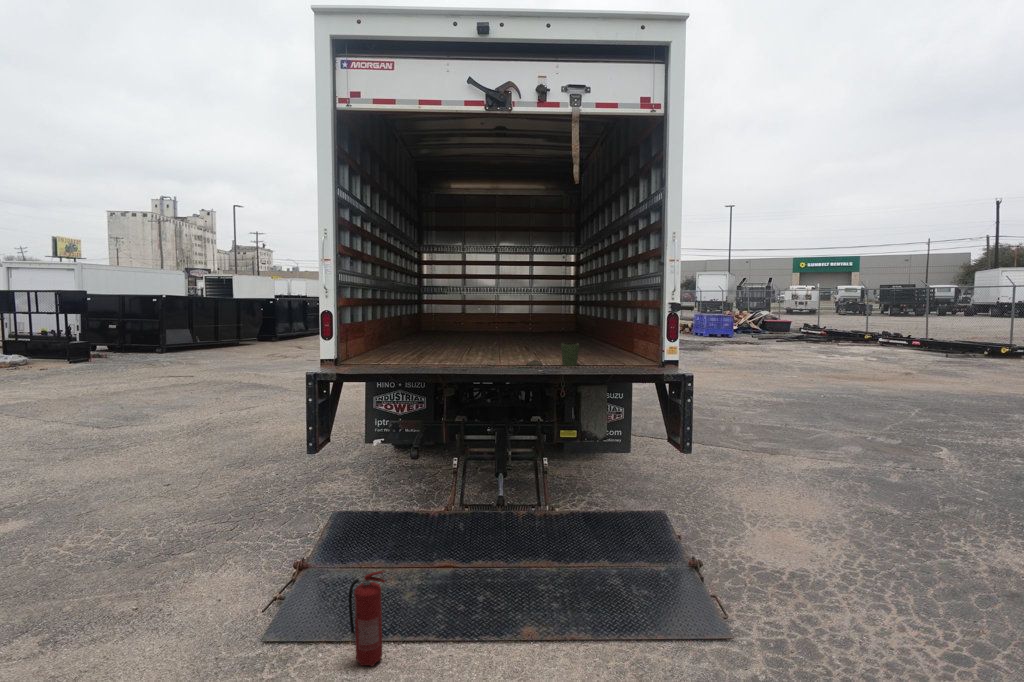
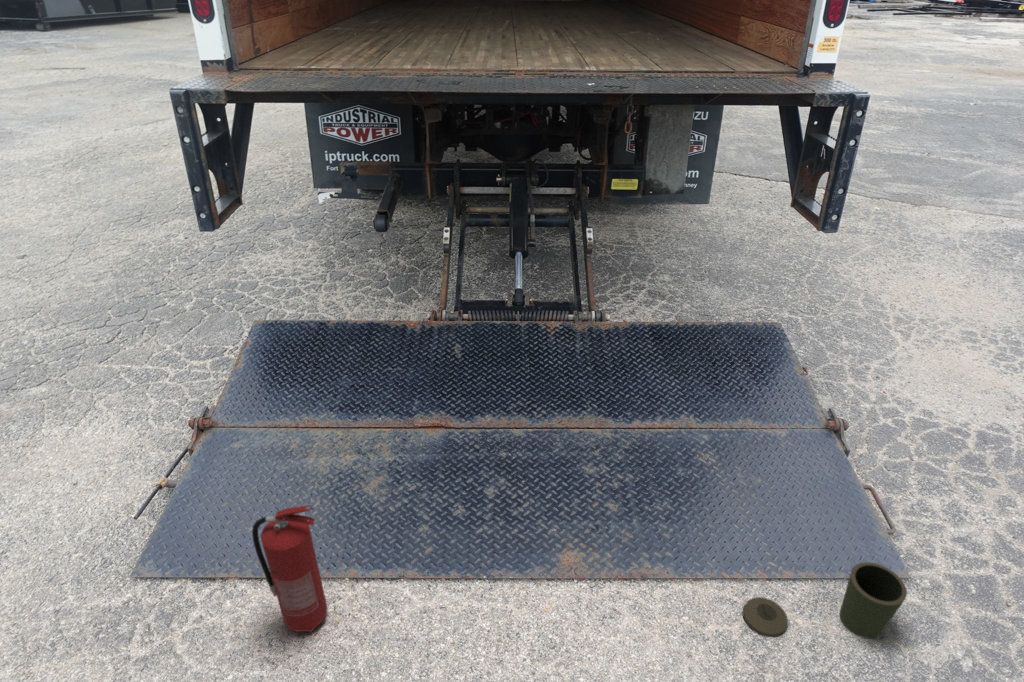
trash can: present [527,343,579,366] -> present [742,562,907,638]

